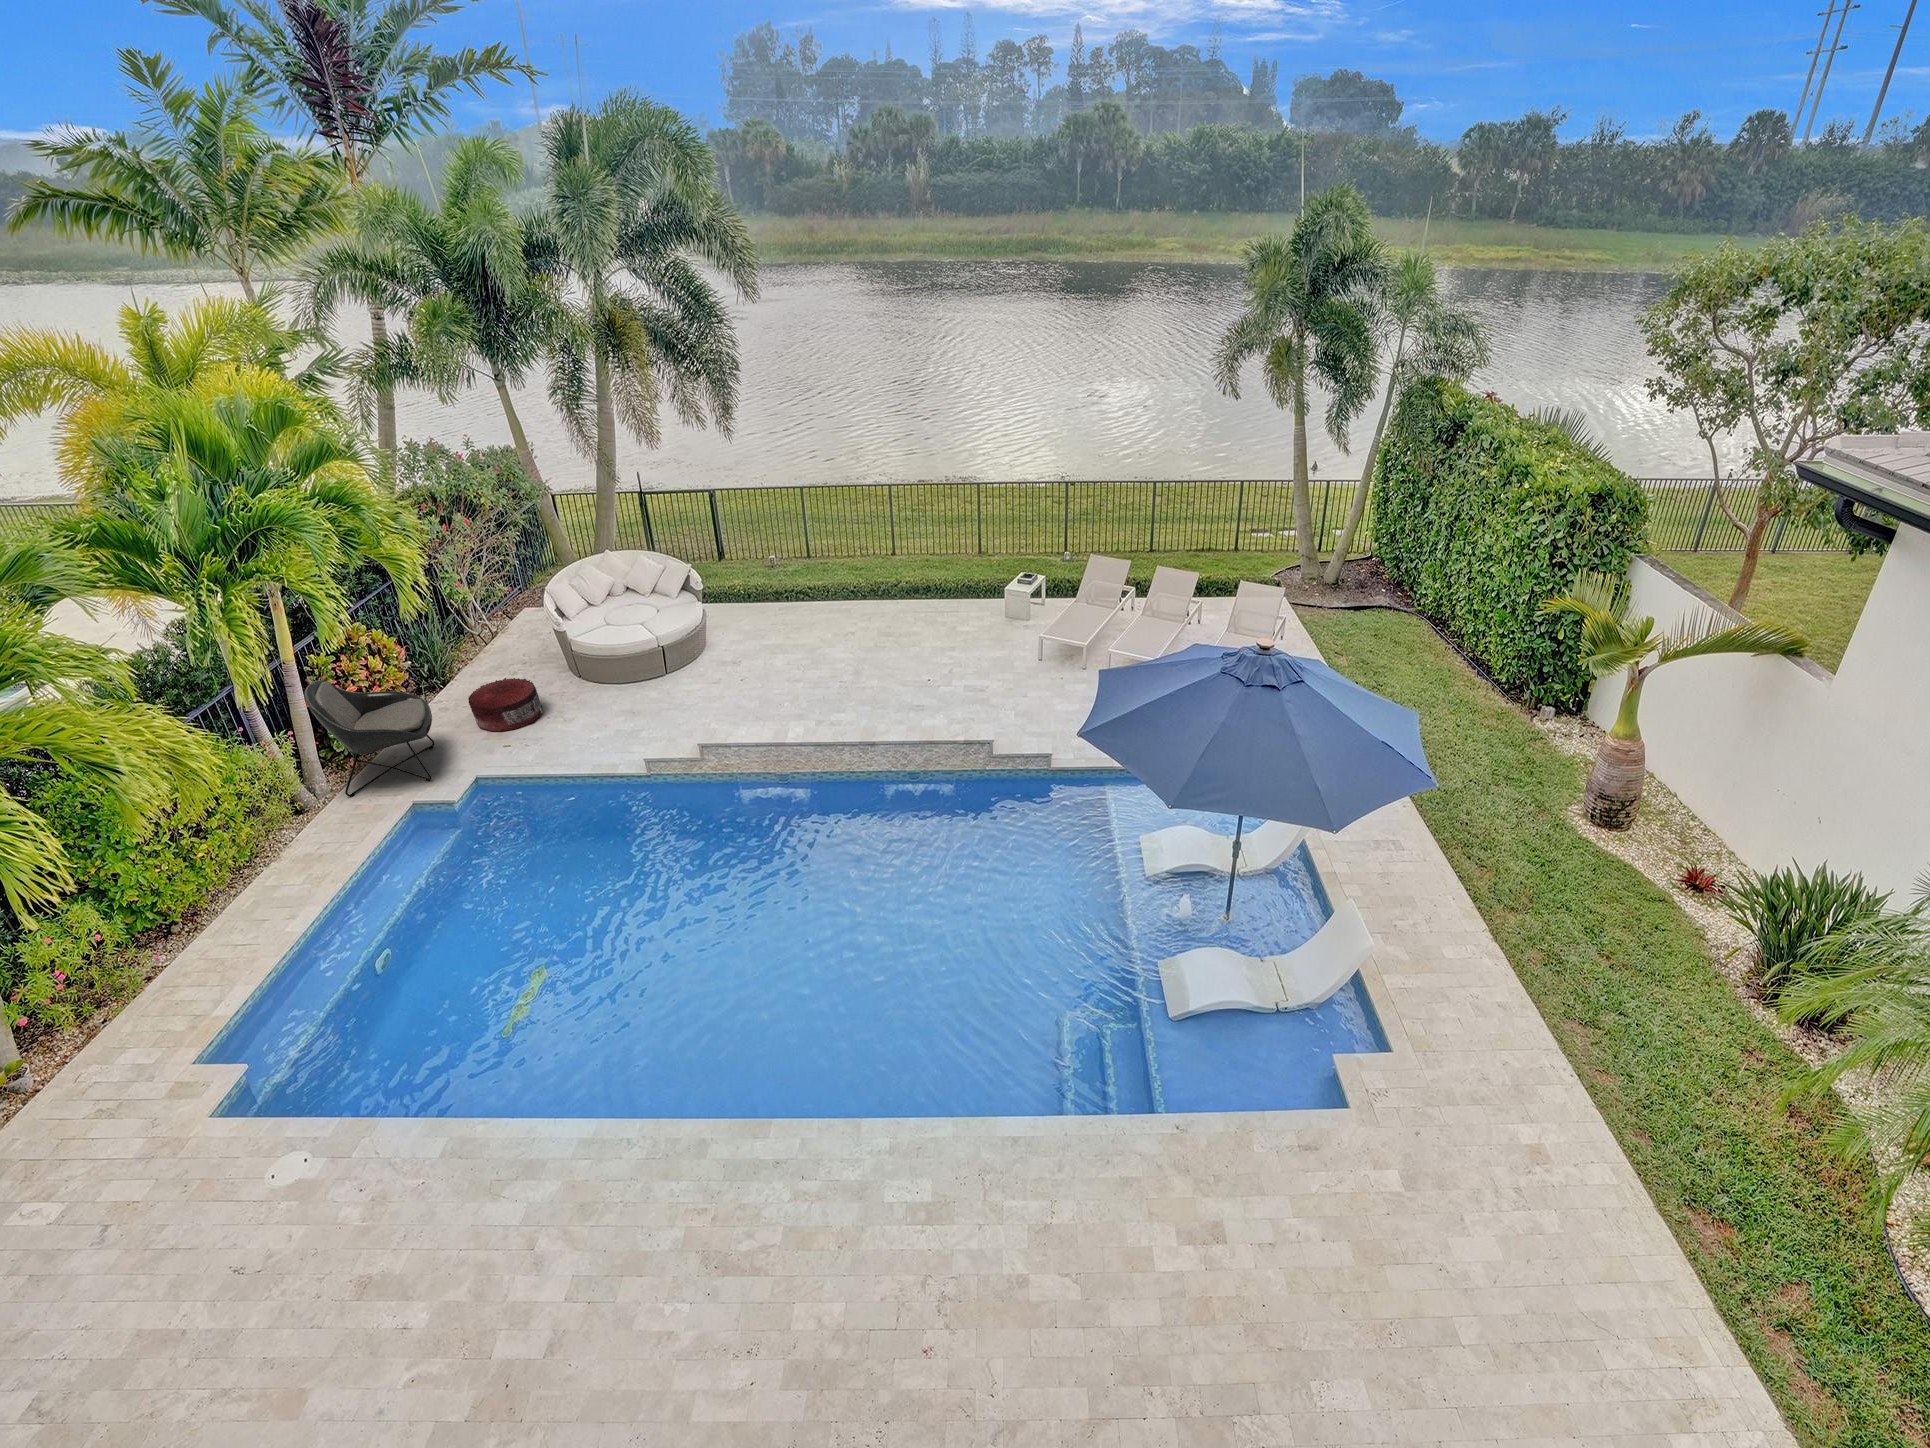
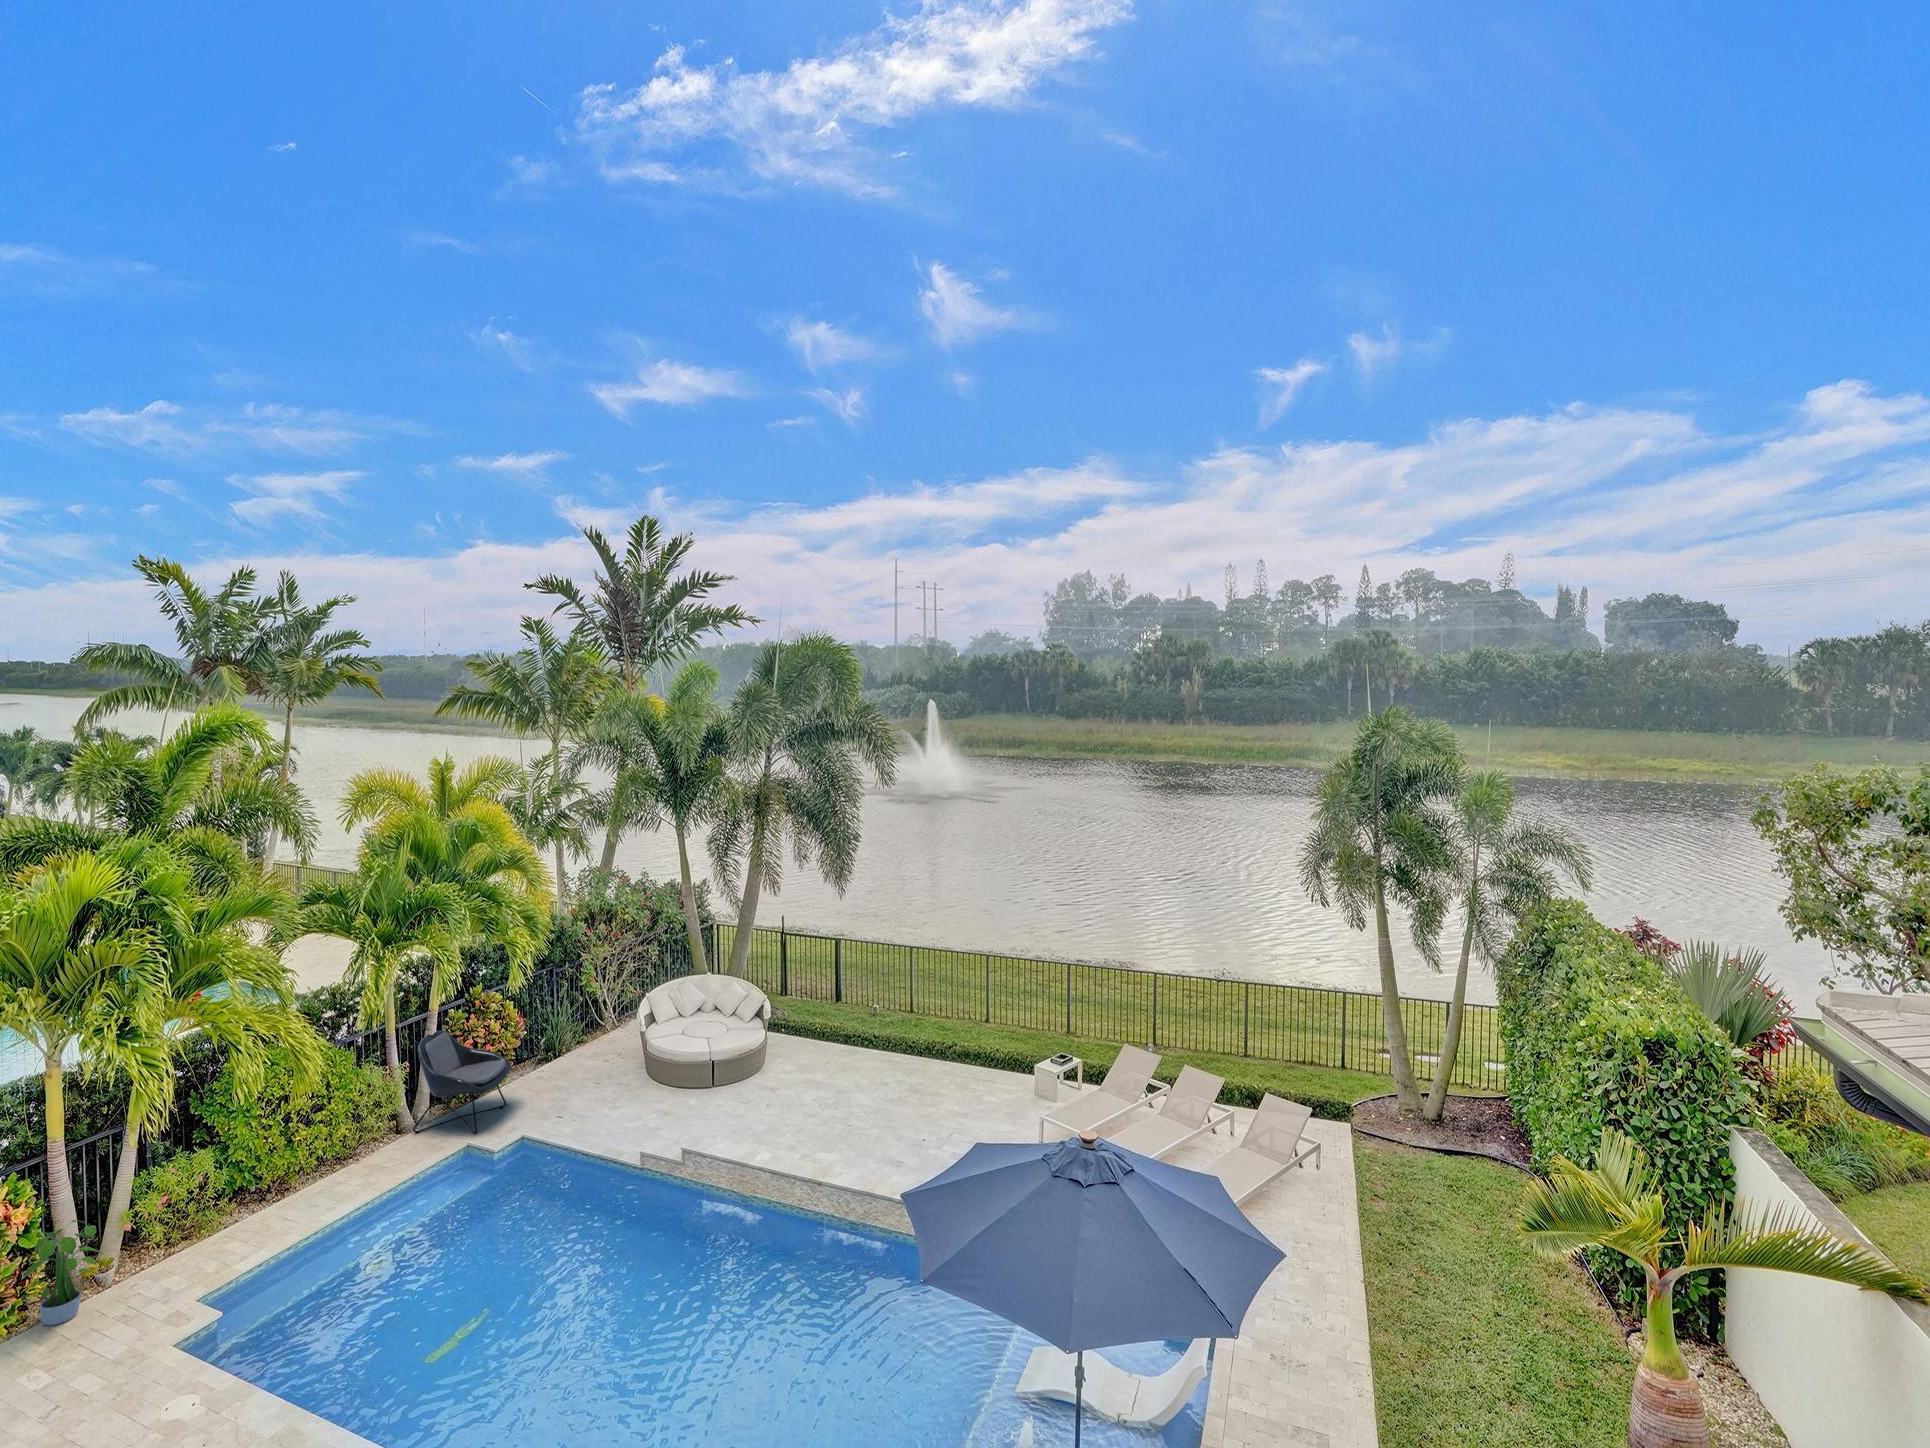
pouf: present [468,678,542,732] -> none [546,1061,604,1106]
potted plant: none [45,984,144,1086] -> present [22,1220,102,1326]

